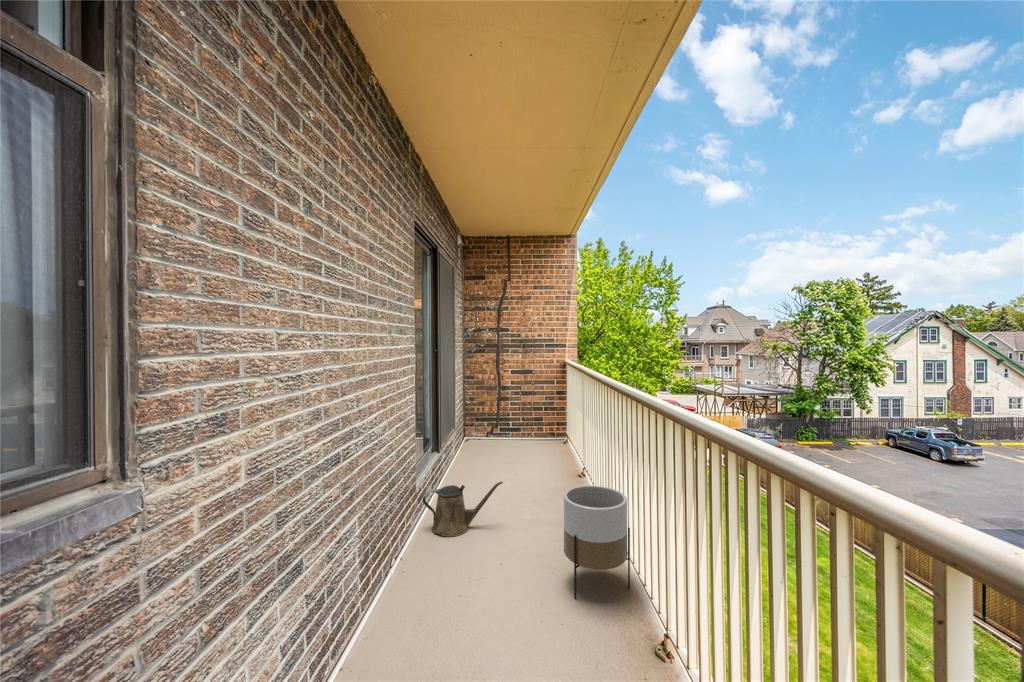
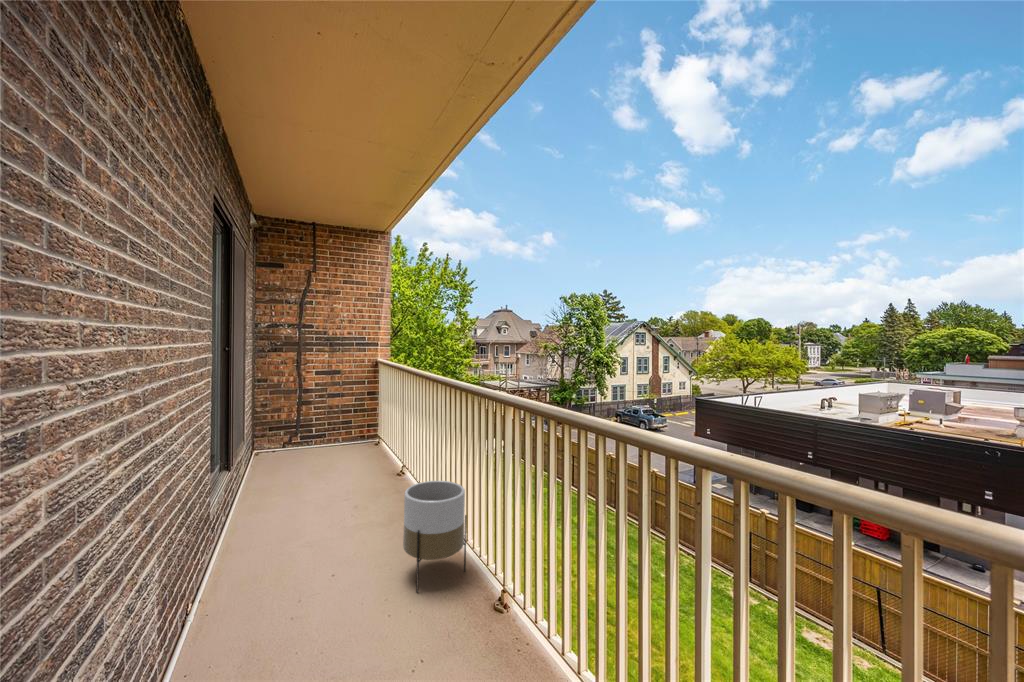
watering can: present [422,481,503,537] -> none [221,492,326,564]

